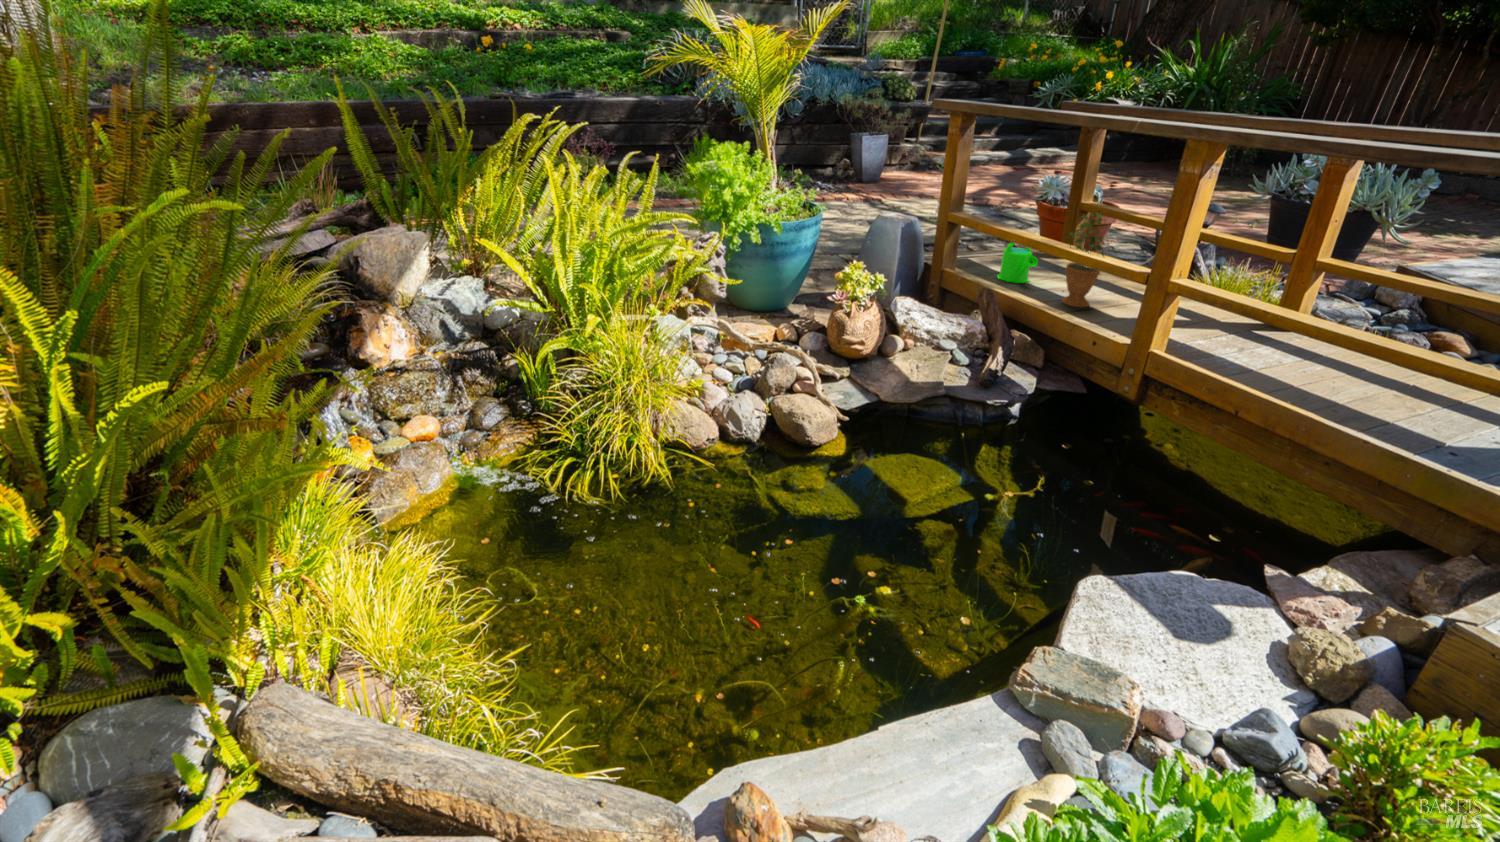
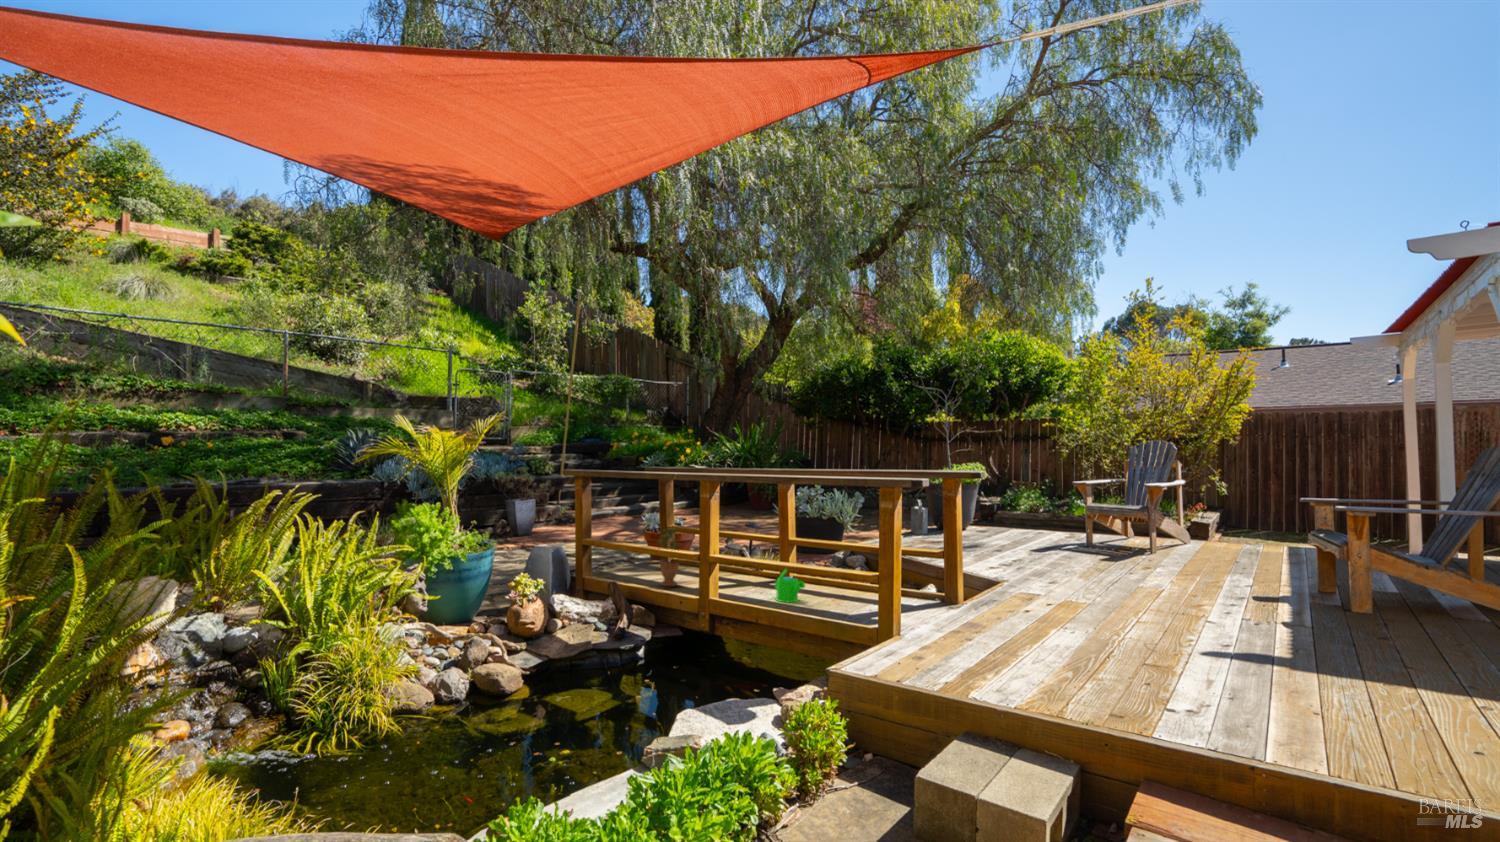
watering can: present [997,243,1038,283] -> present [775,570,805,602]

